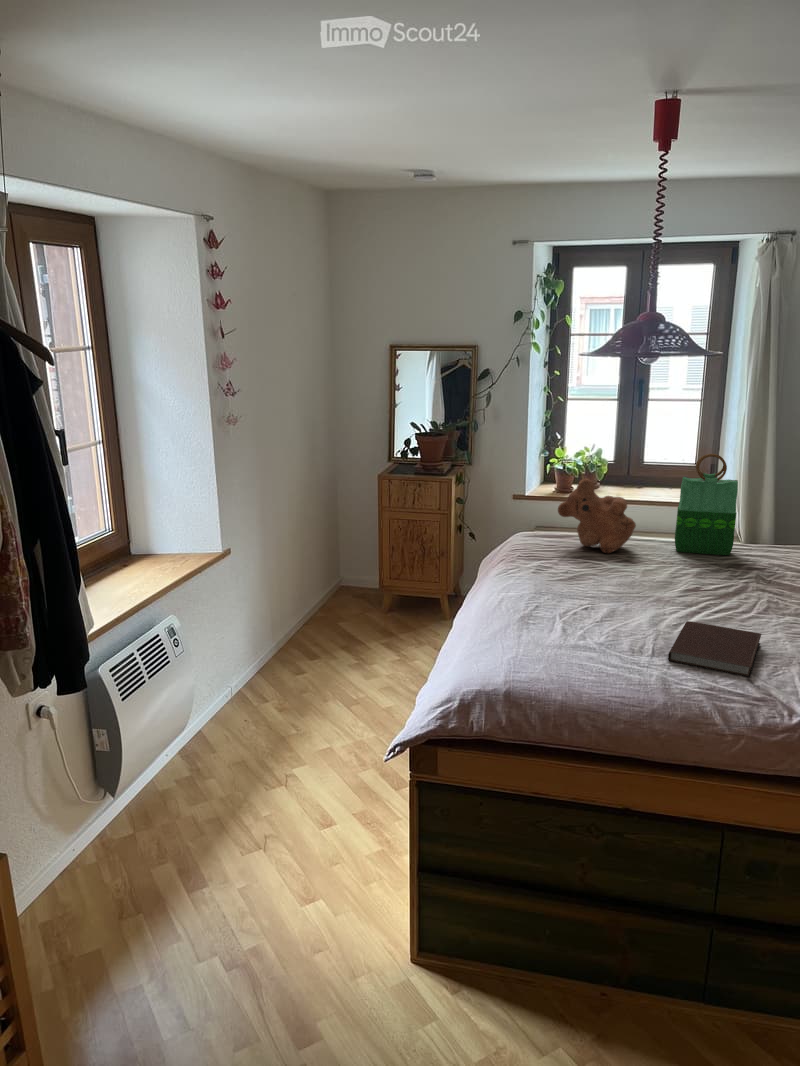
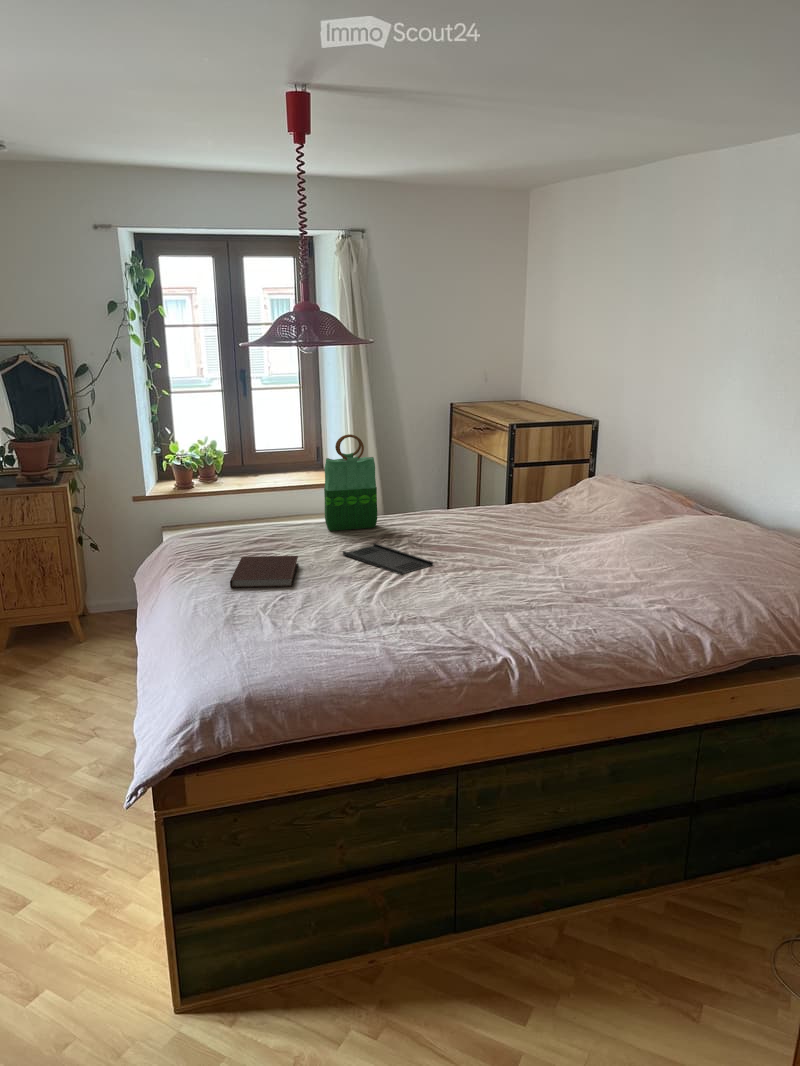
teddy bear: present [558,478,636,553] -> none [211,470,292,543]
tray: none [676,571,773,609] -> present [343,543,433,575]
notebook: present [668,621,761,678] -> present [230,556,298,588]

